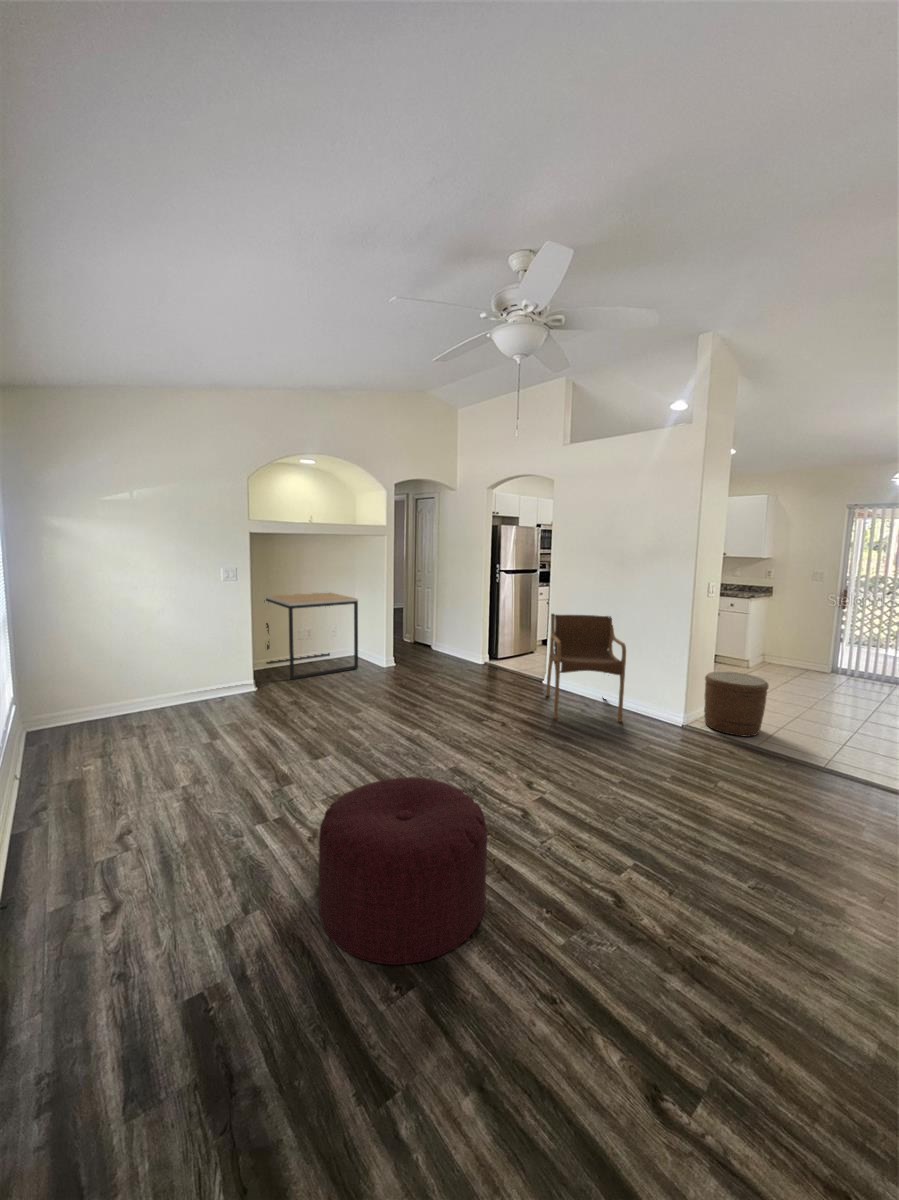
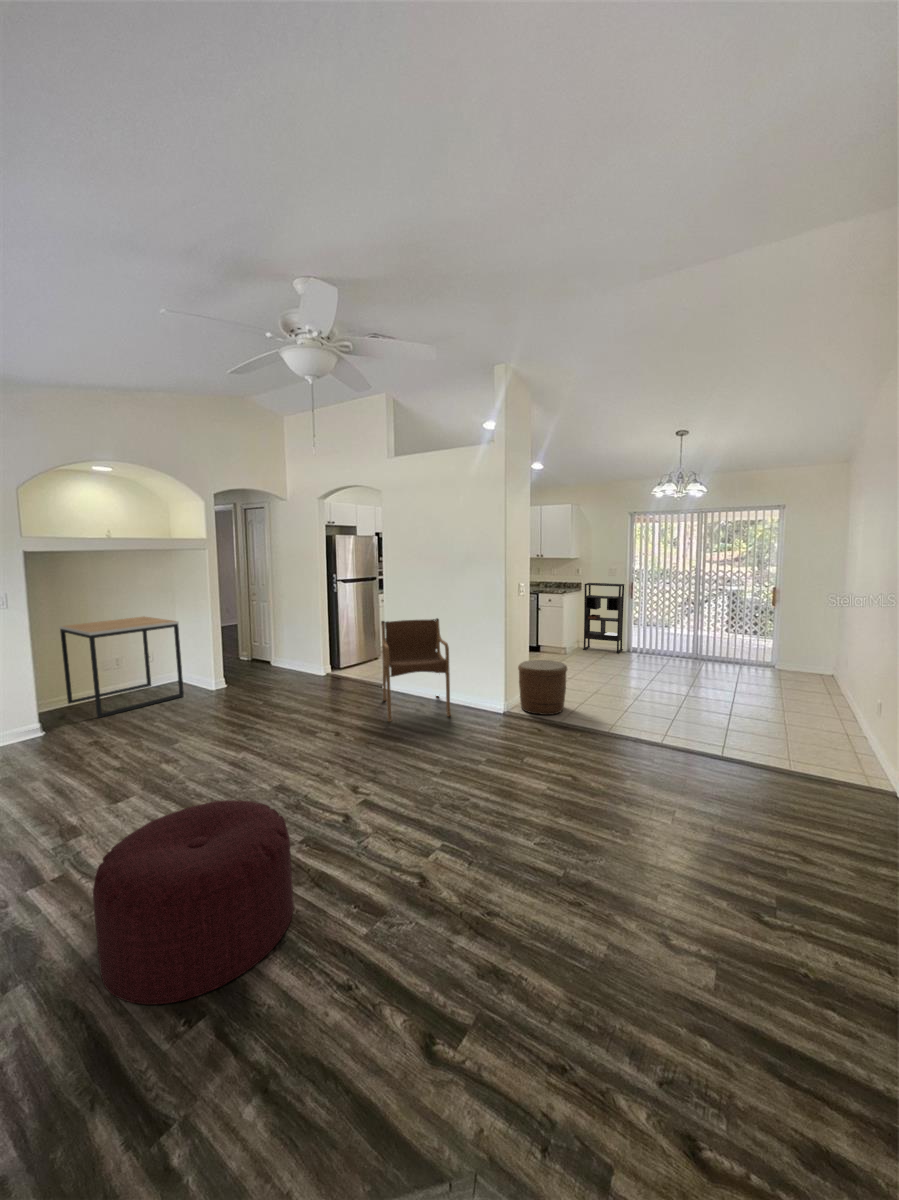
bookshelf: none [773,587,837,674] -> present [583,583,624,653]

